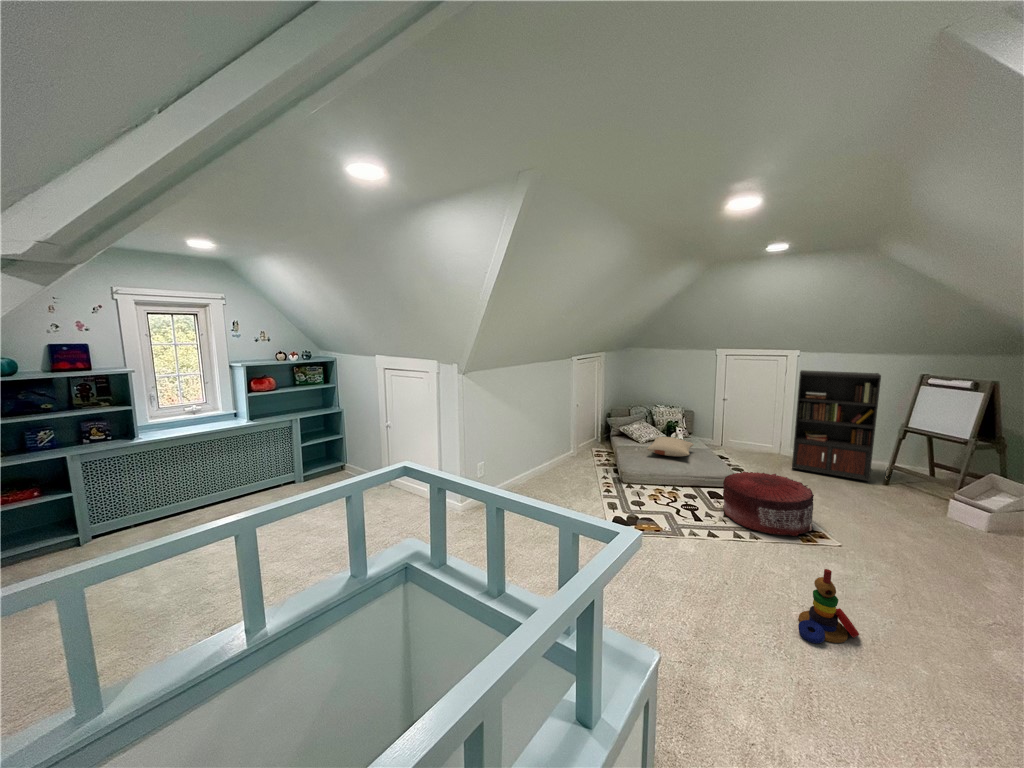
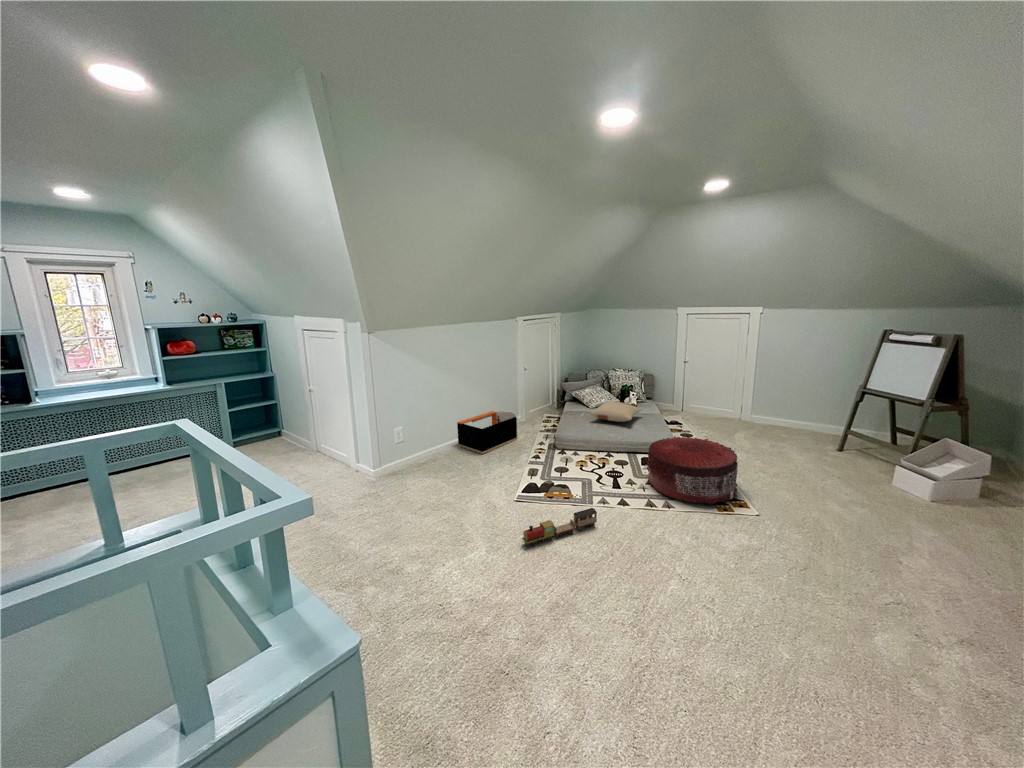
bookcase: present [792,370,881,482] -> none [743,329,848,448]
storage bin: none [526,446,580,488] -> present [457,411,518,454]
toy train: none [636,540,698,578] -> present [522,508,597,547]
stacking toy: present [798,569,859,643] -> none [666,540,730,618]

